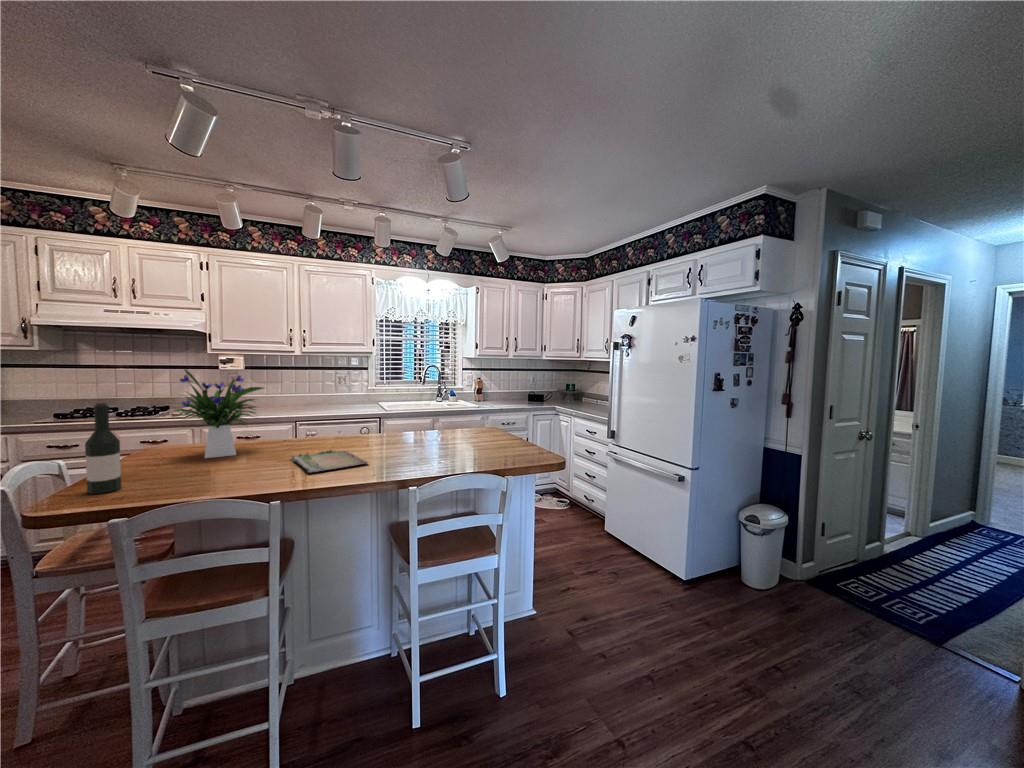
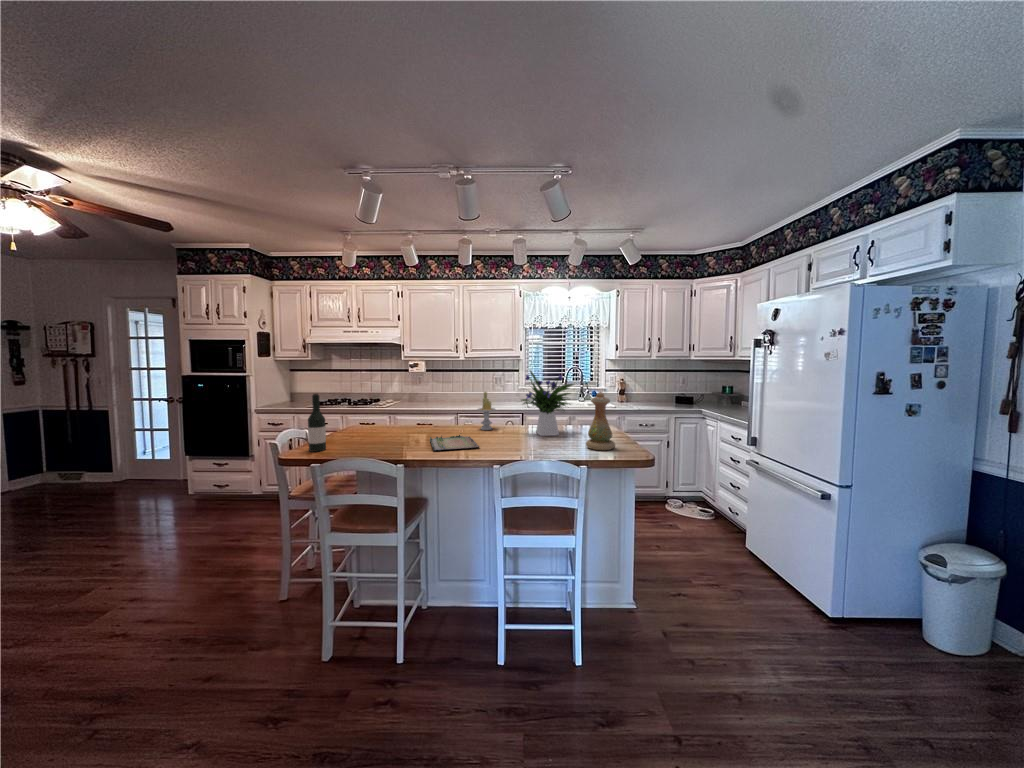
flower arrangement: present [173,369,264,458] -> present [522,371,574,436]
vase: none [489,392,520,455] -> present [586,392,615,450]
candle: none [346,394,370,441] -> present [477,392,495,430]

